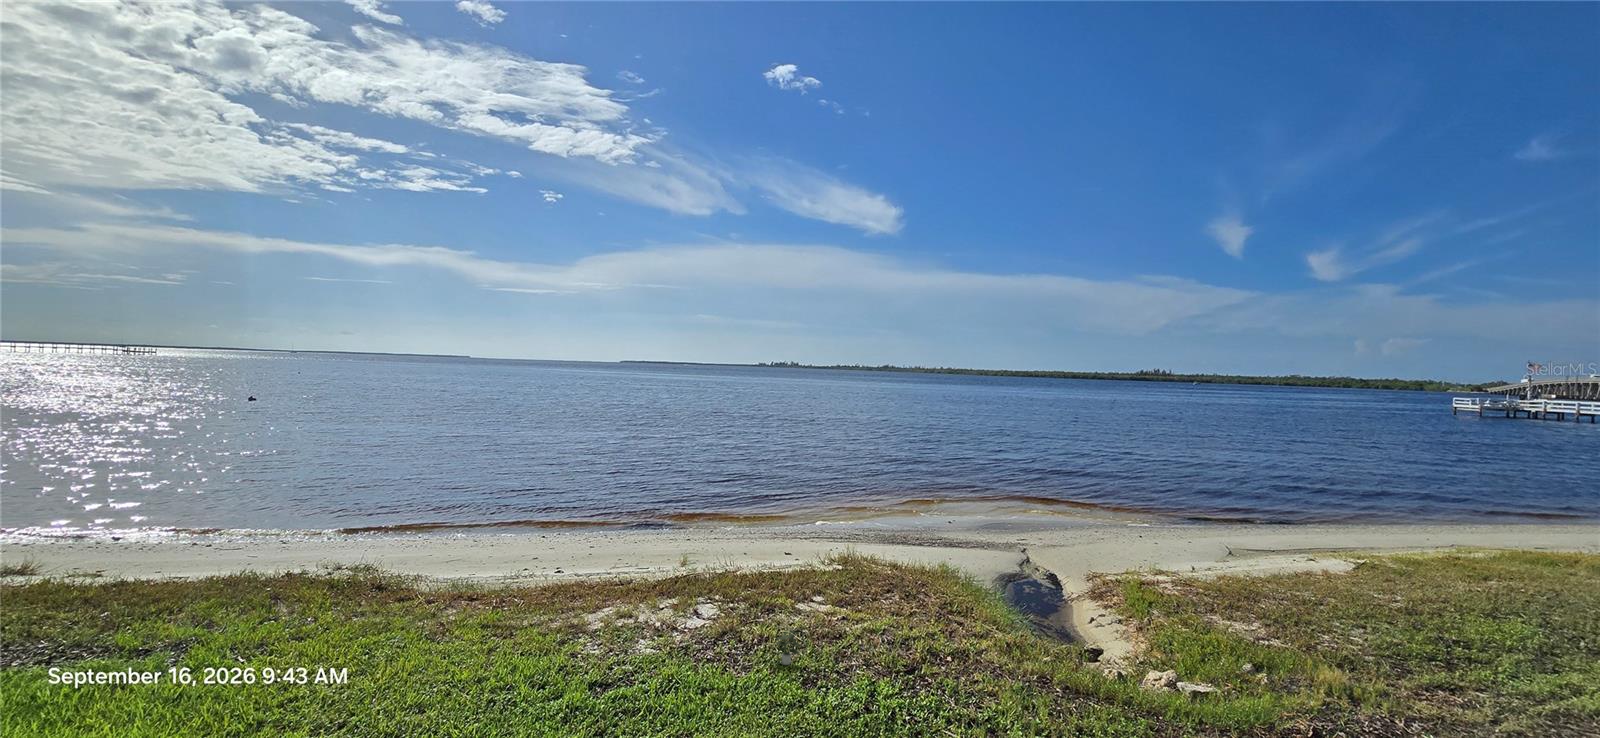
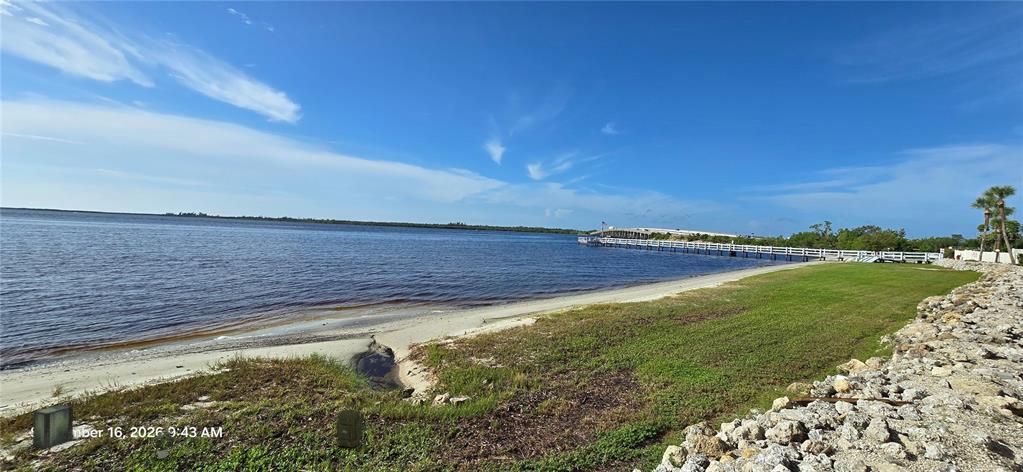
storage box: none [668,576,700,623] -> present [33,404,73,449]
backpack: none [993,657,1033,718] -> present [336,409,364,447]

